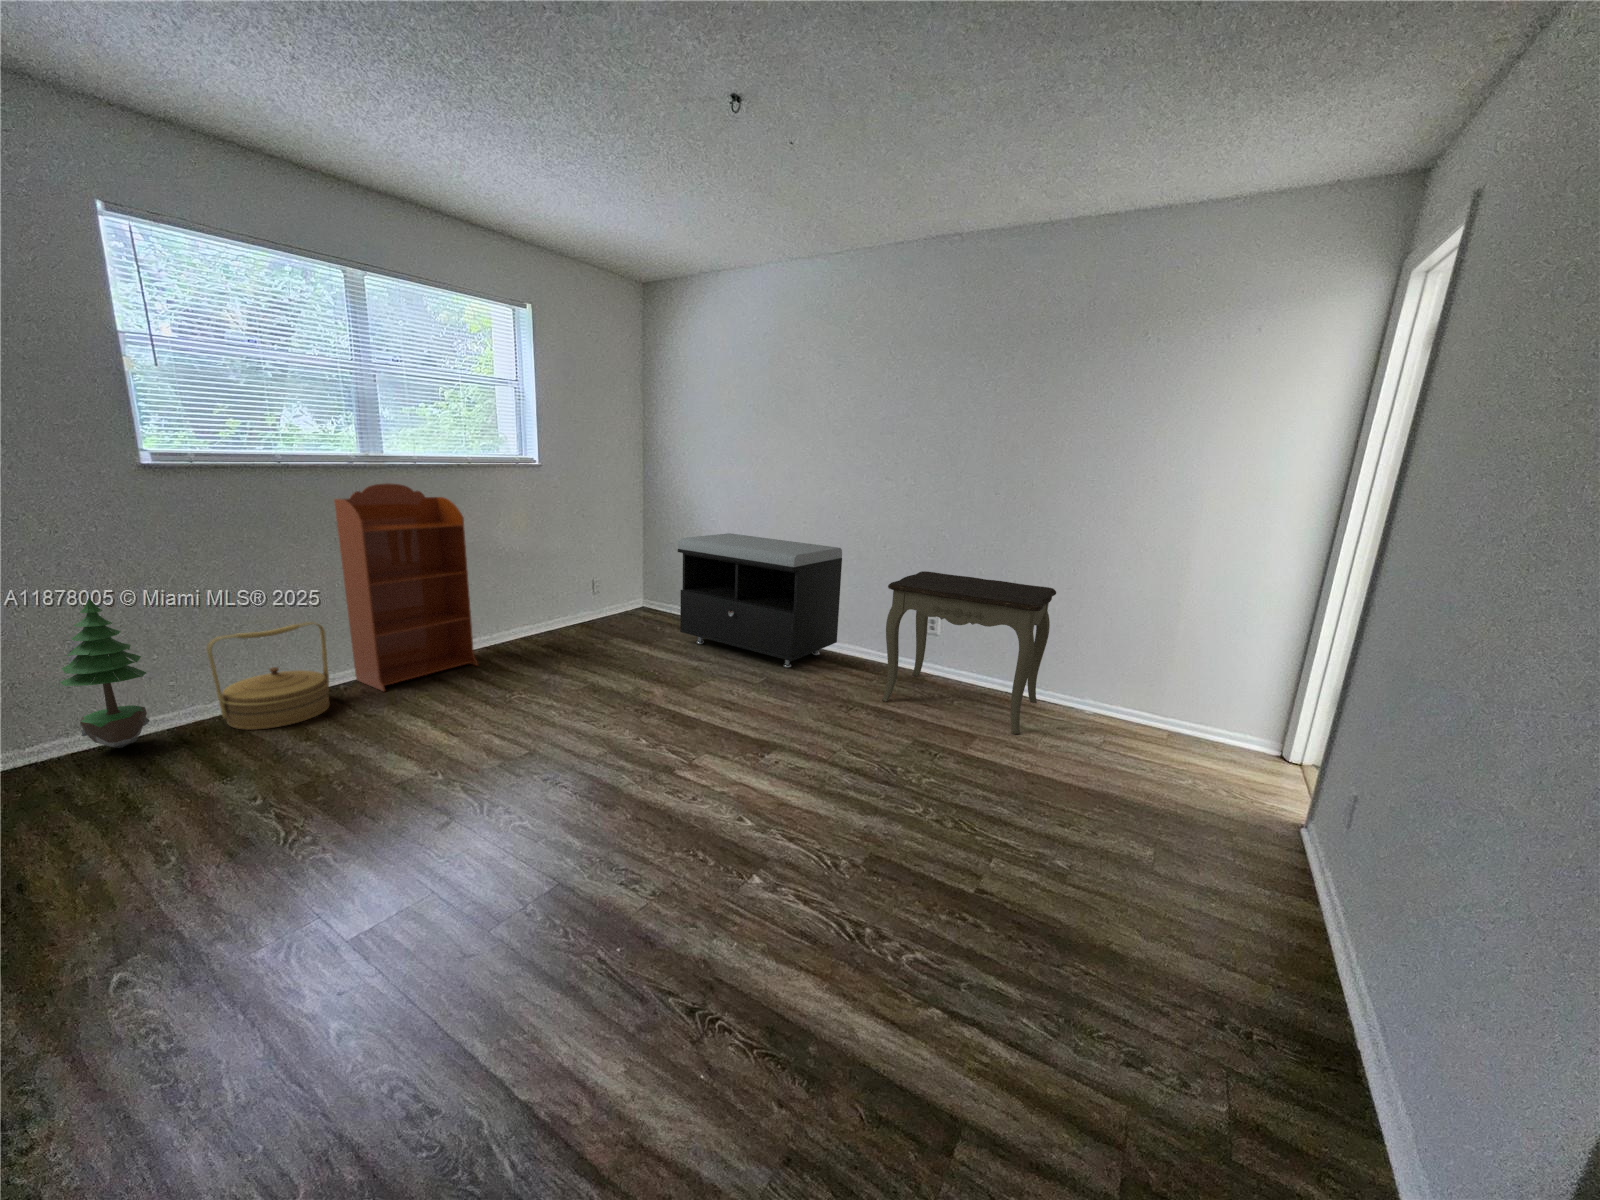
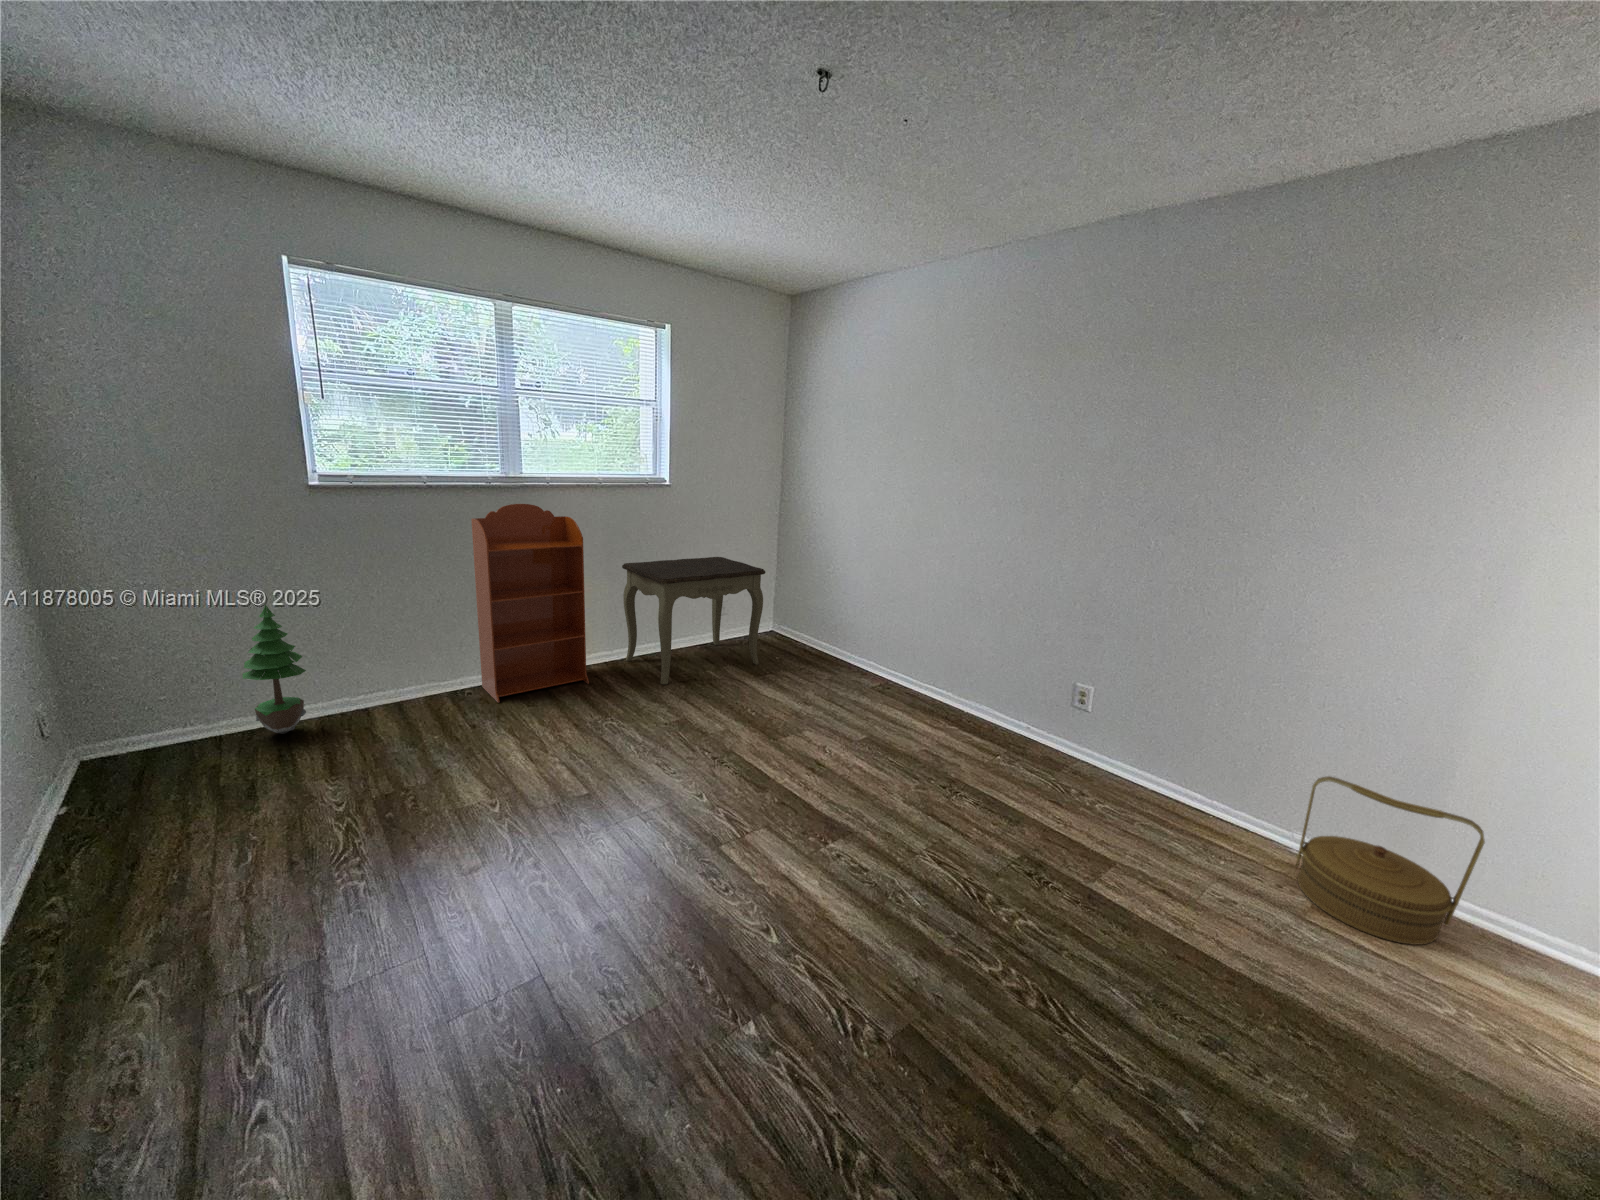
storage bench: present [678,533,842,668] -> none [792,562,977,725]
side table: present [882,571,1056,734] -> present [622,557,766,685]
woven basket: present [206,622,330,730] -> present [1296,776,1485,945]

